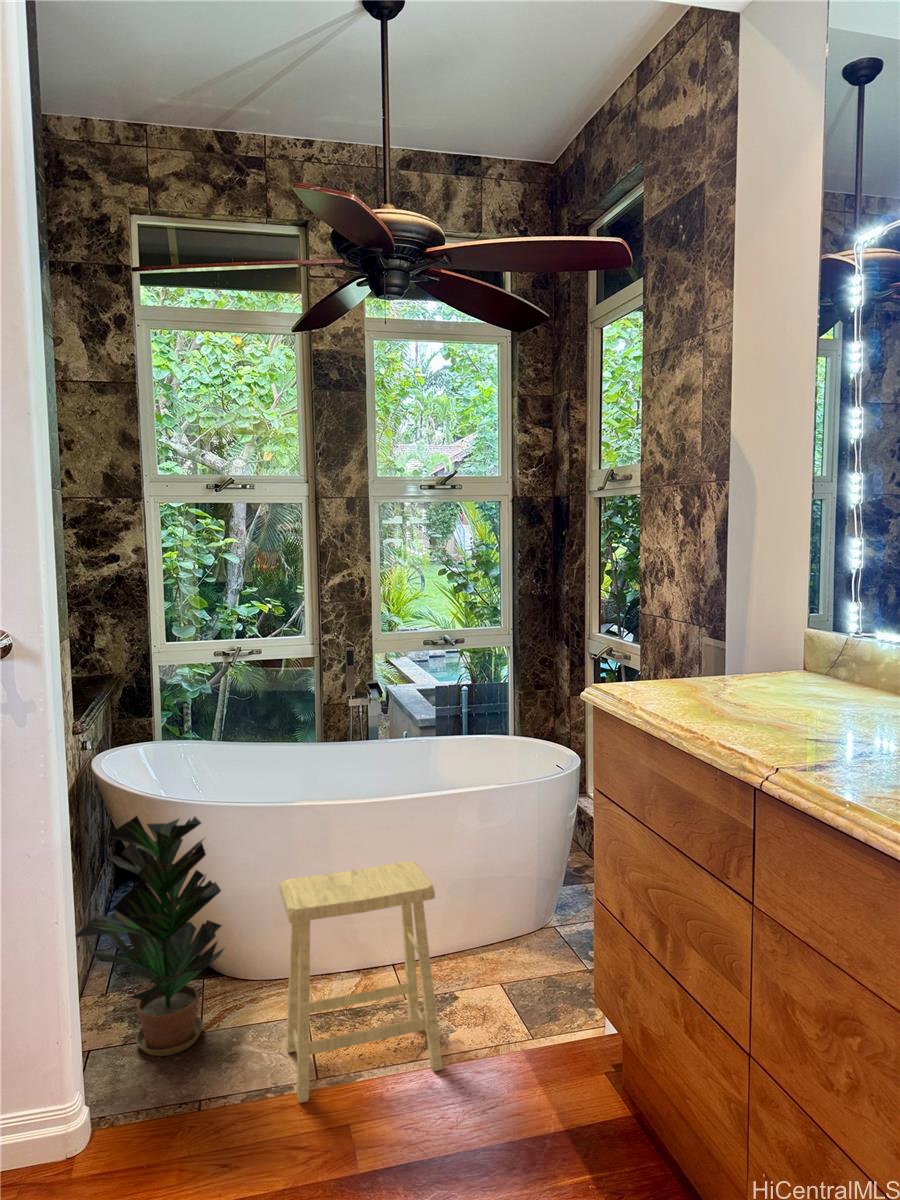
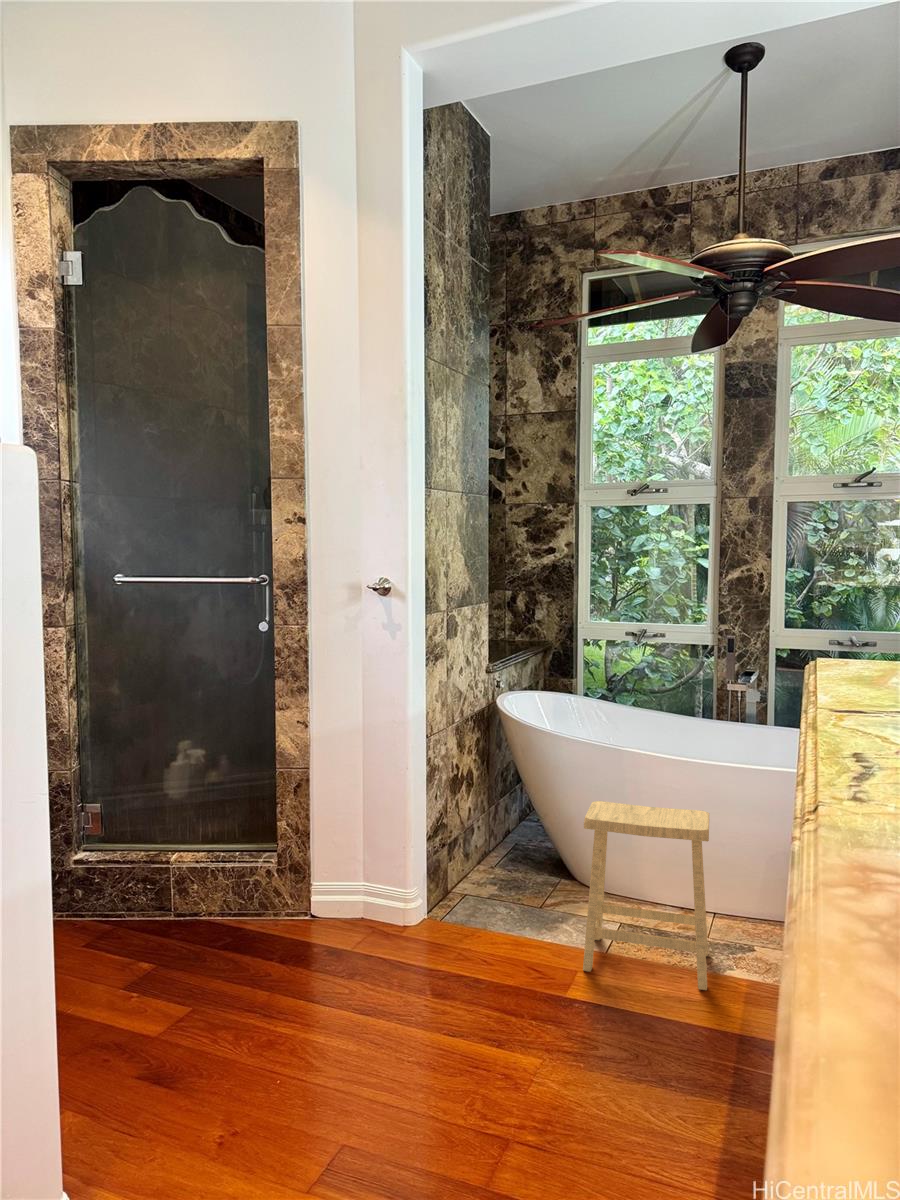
potted plant: present [76,816,224,1056] -> none [458,734,566,914]

